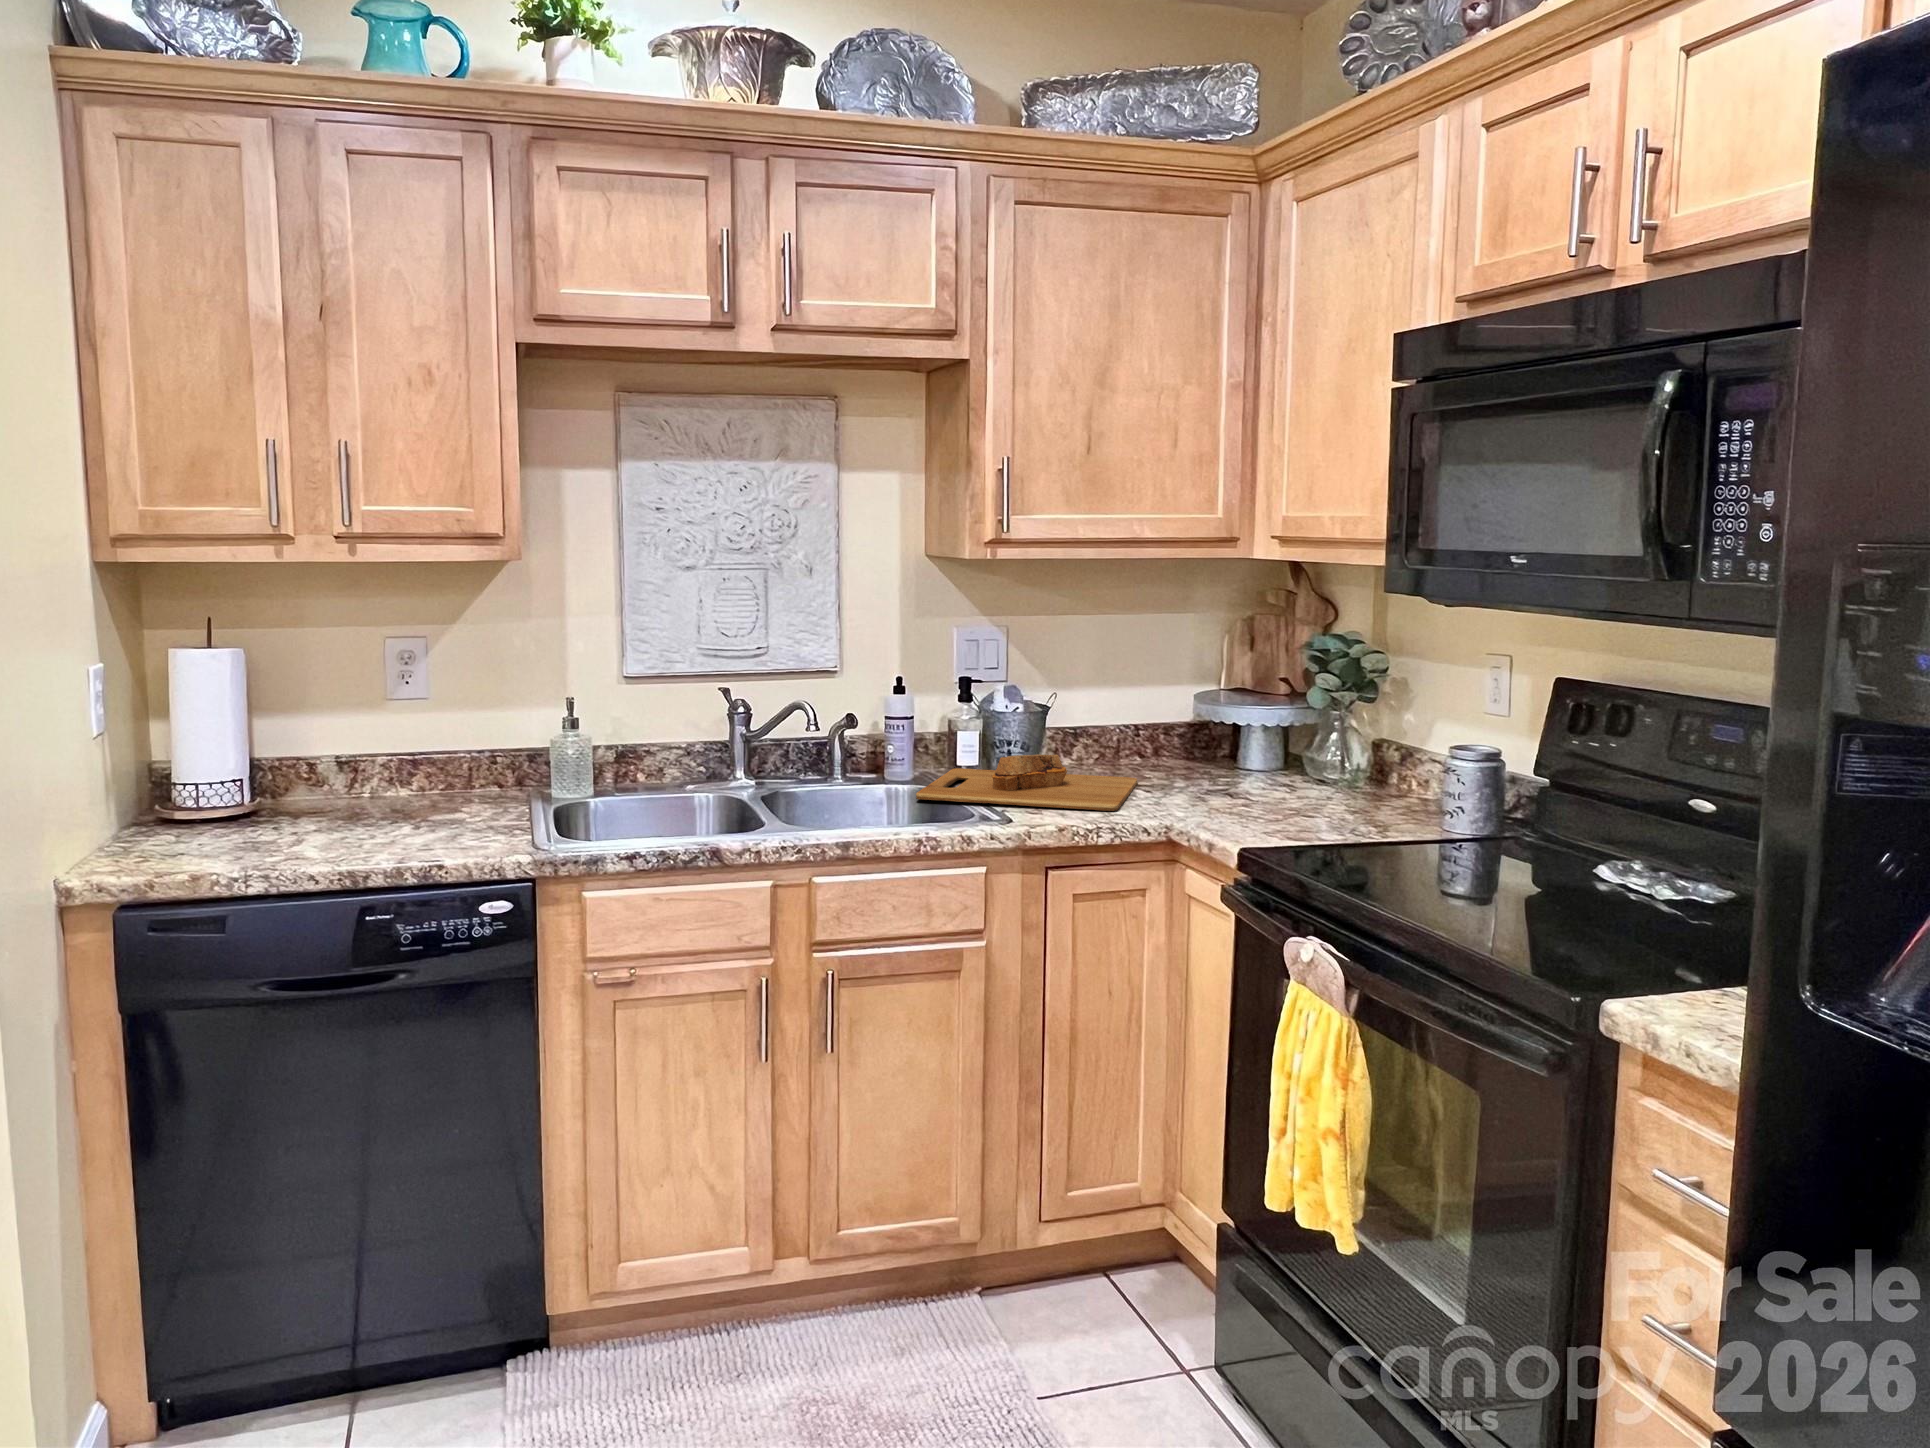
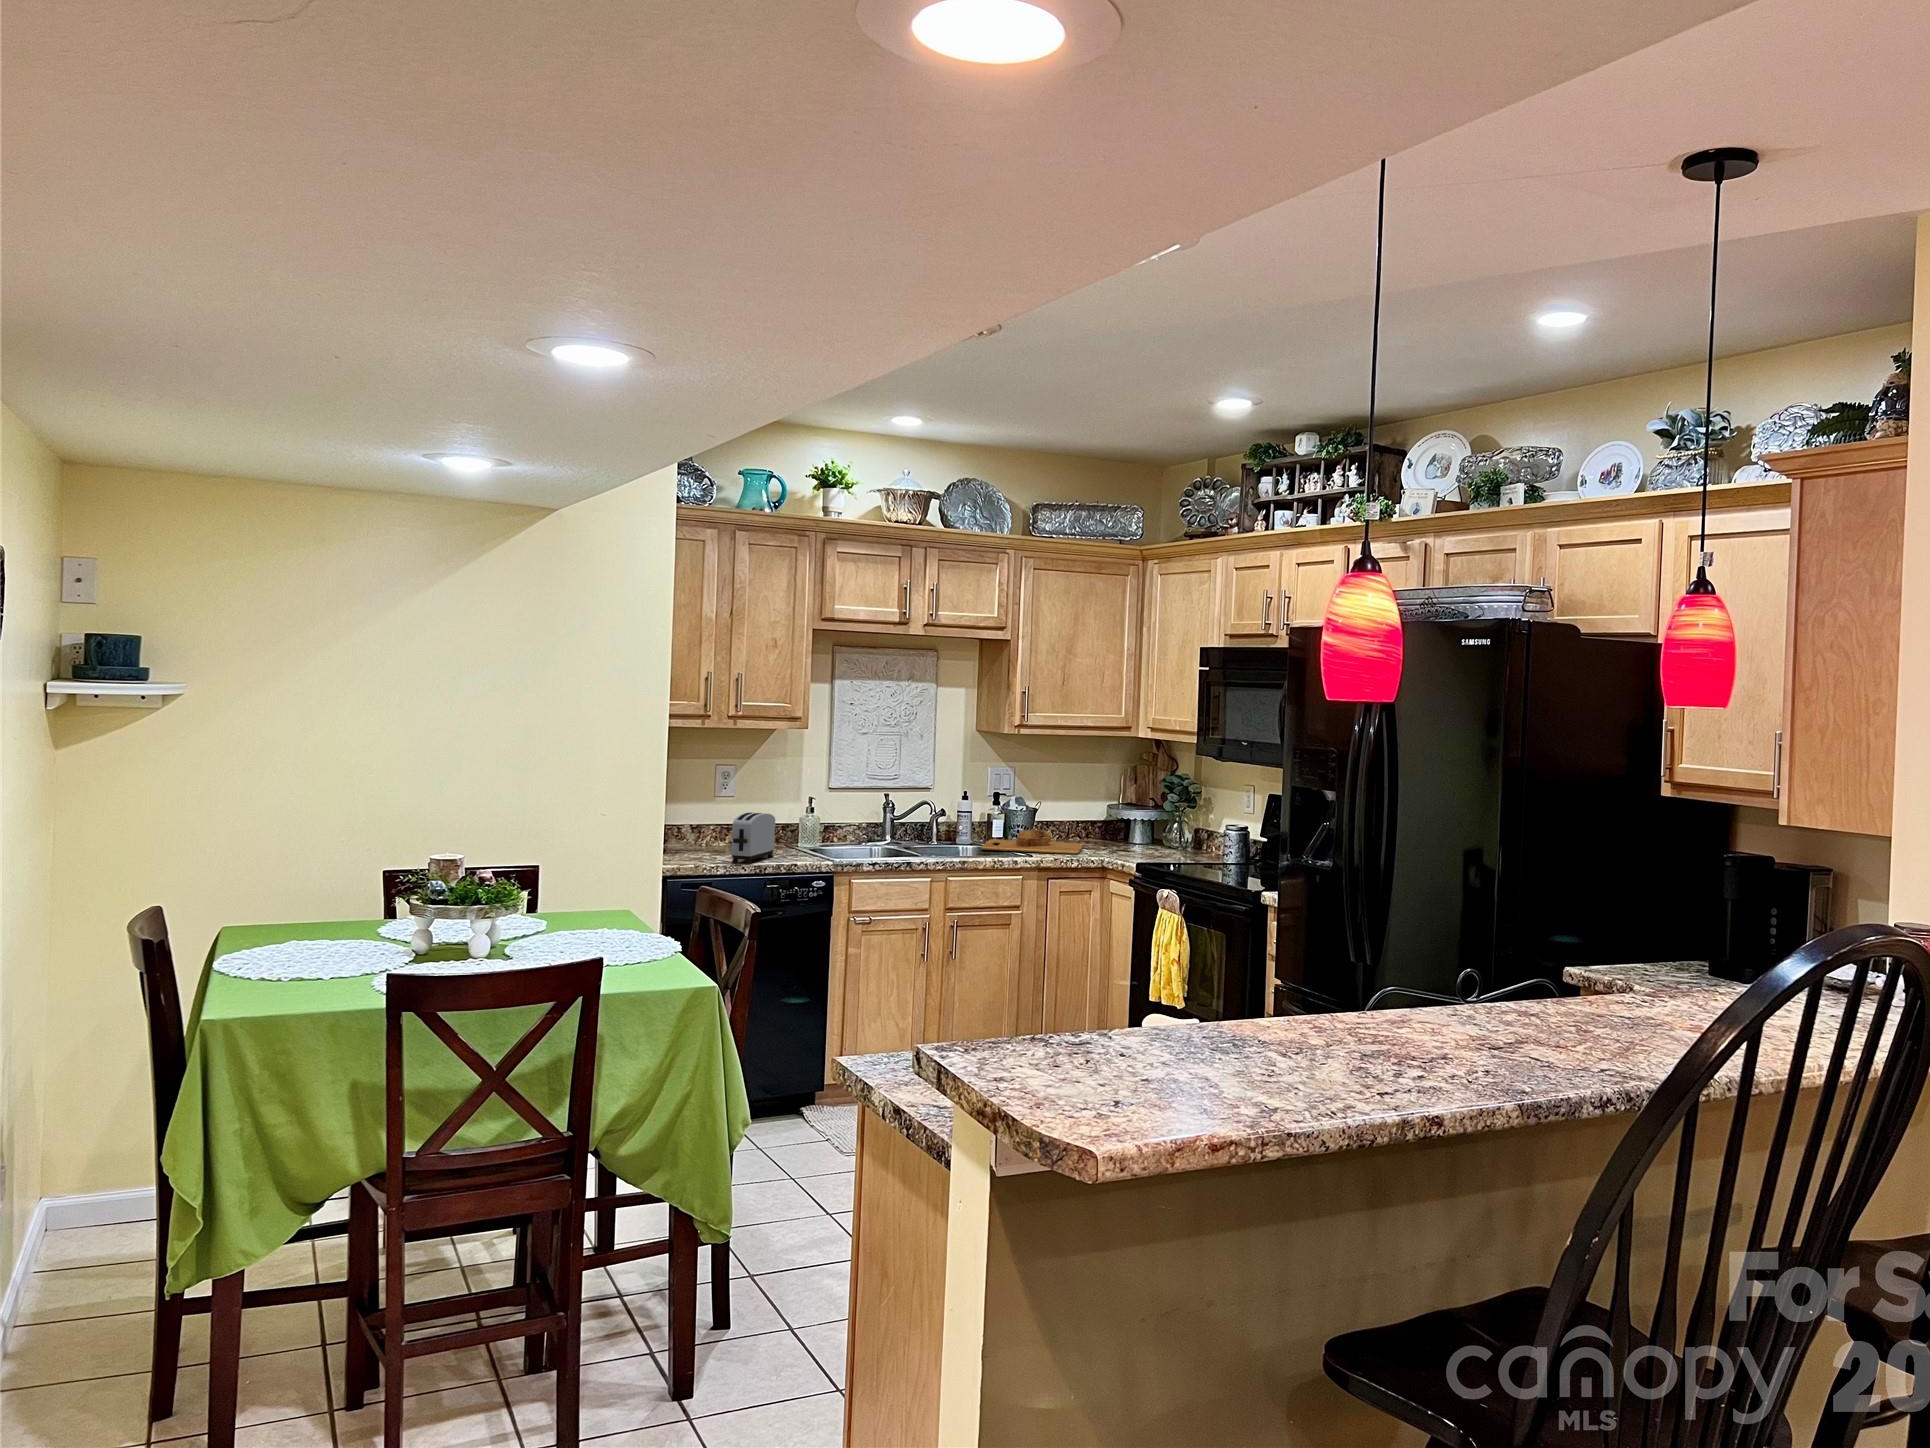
toaster: none [340,738,474,852] -> present [731,812,775,864]

